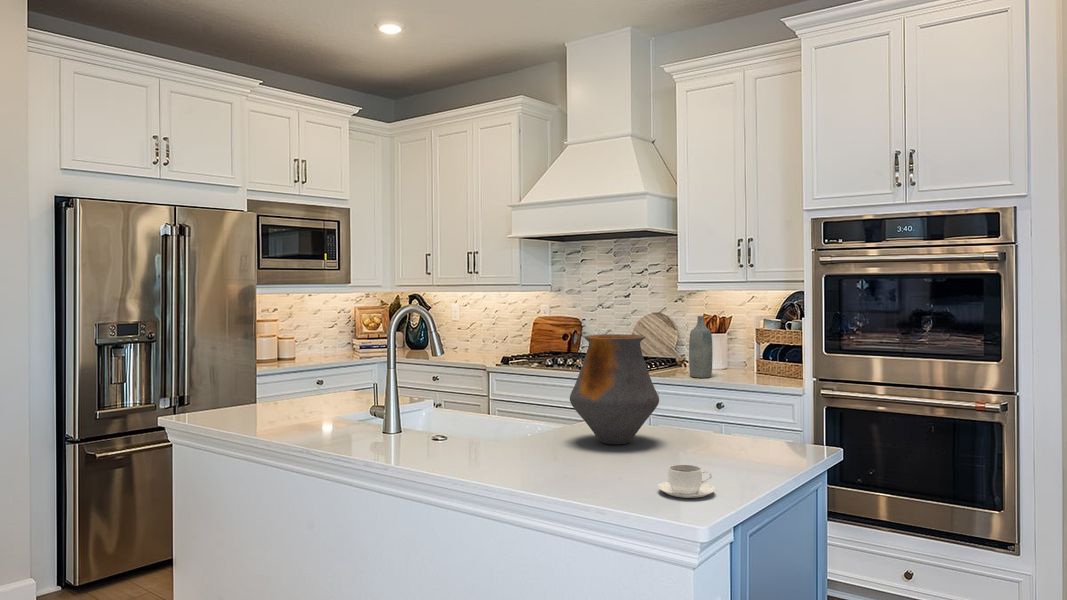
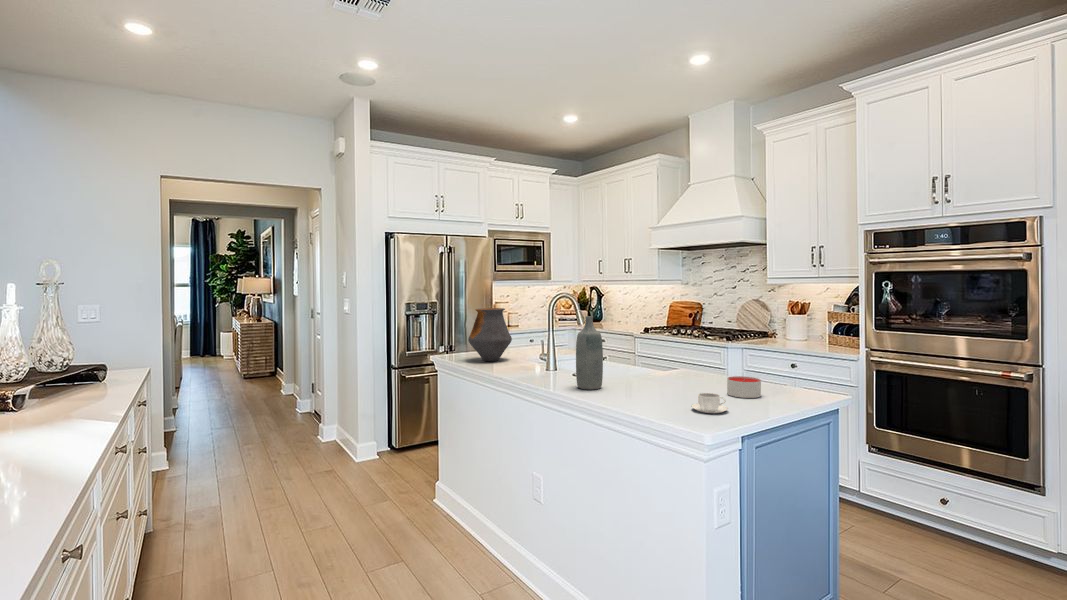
bottle: present [689,316,713,378] -> present [576,316,603,390]
vase: present [570,334,659,444] -> present [468,308,512,361]
candle: none [690,432,739,466] -> present [727,376,761,398]

